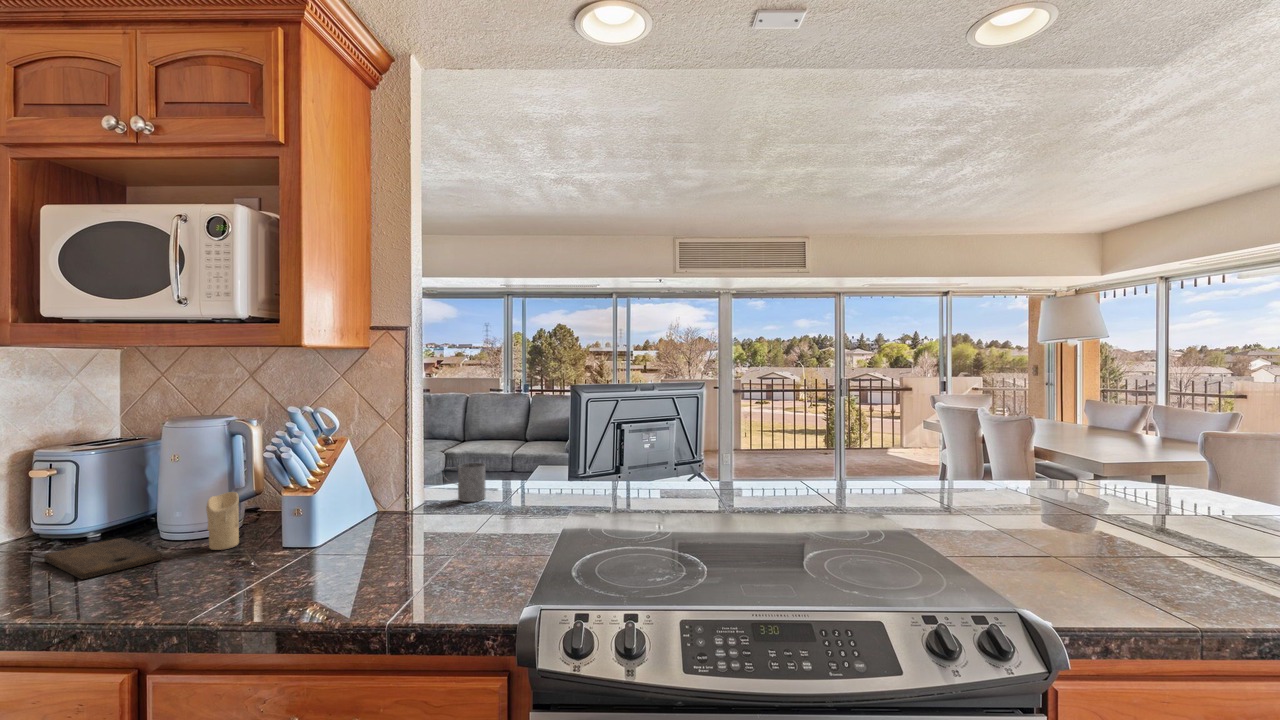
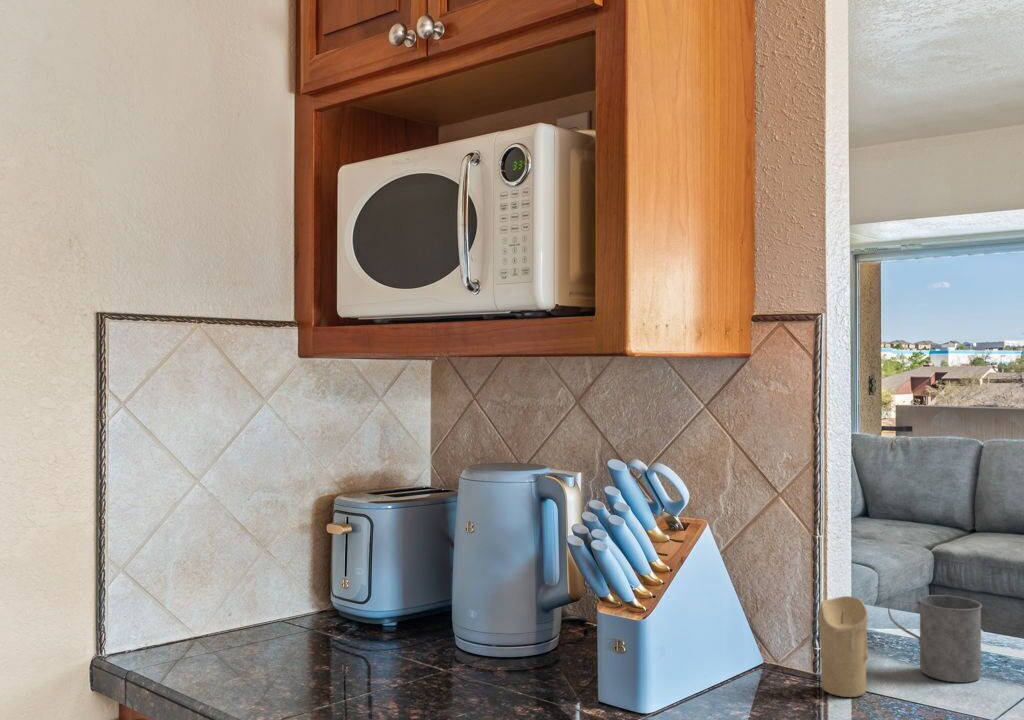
candle: present [206,492,239,550] -> present [818,596,868,697]
cutting board: present [44,538,163,579] -> none [329,633,444,694]

